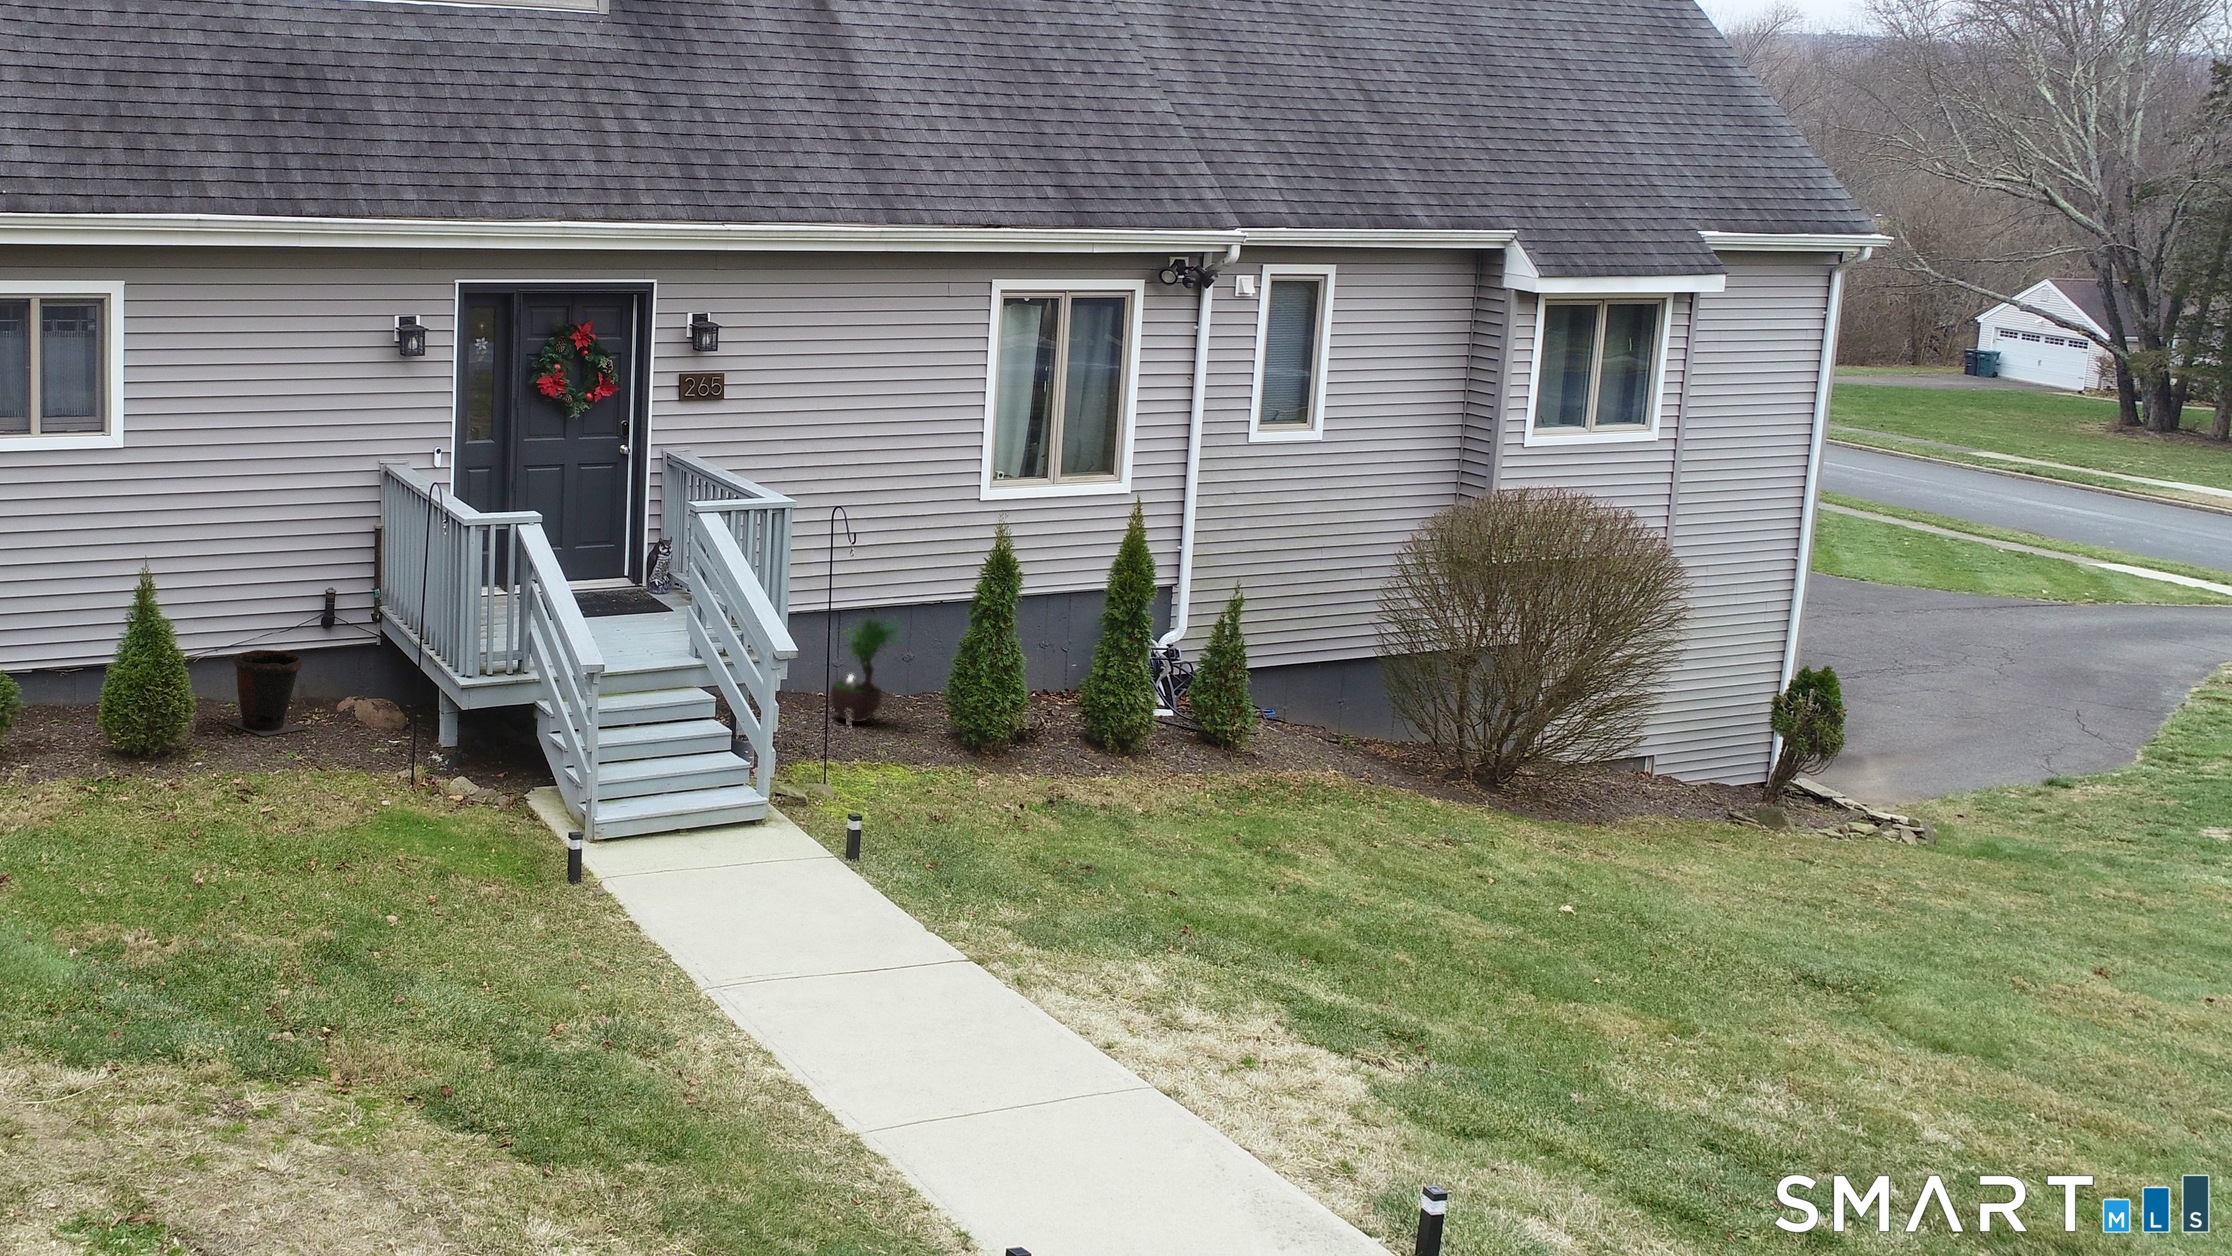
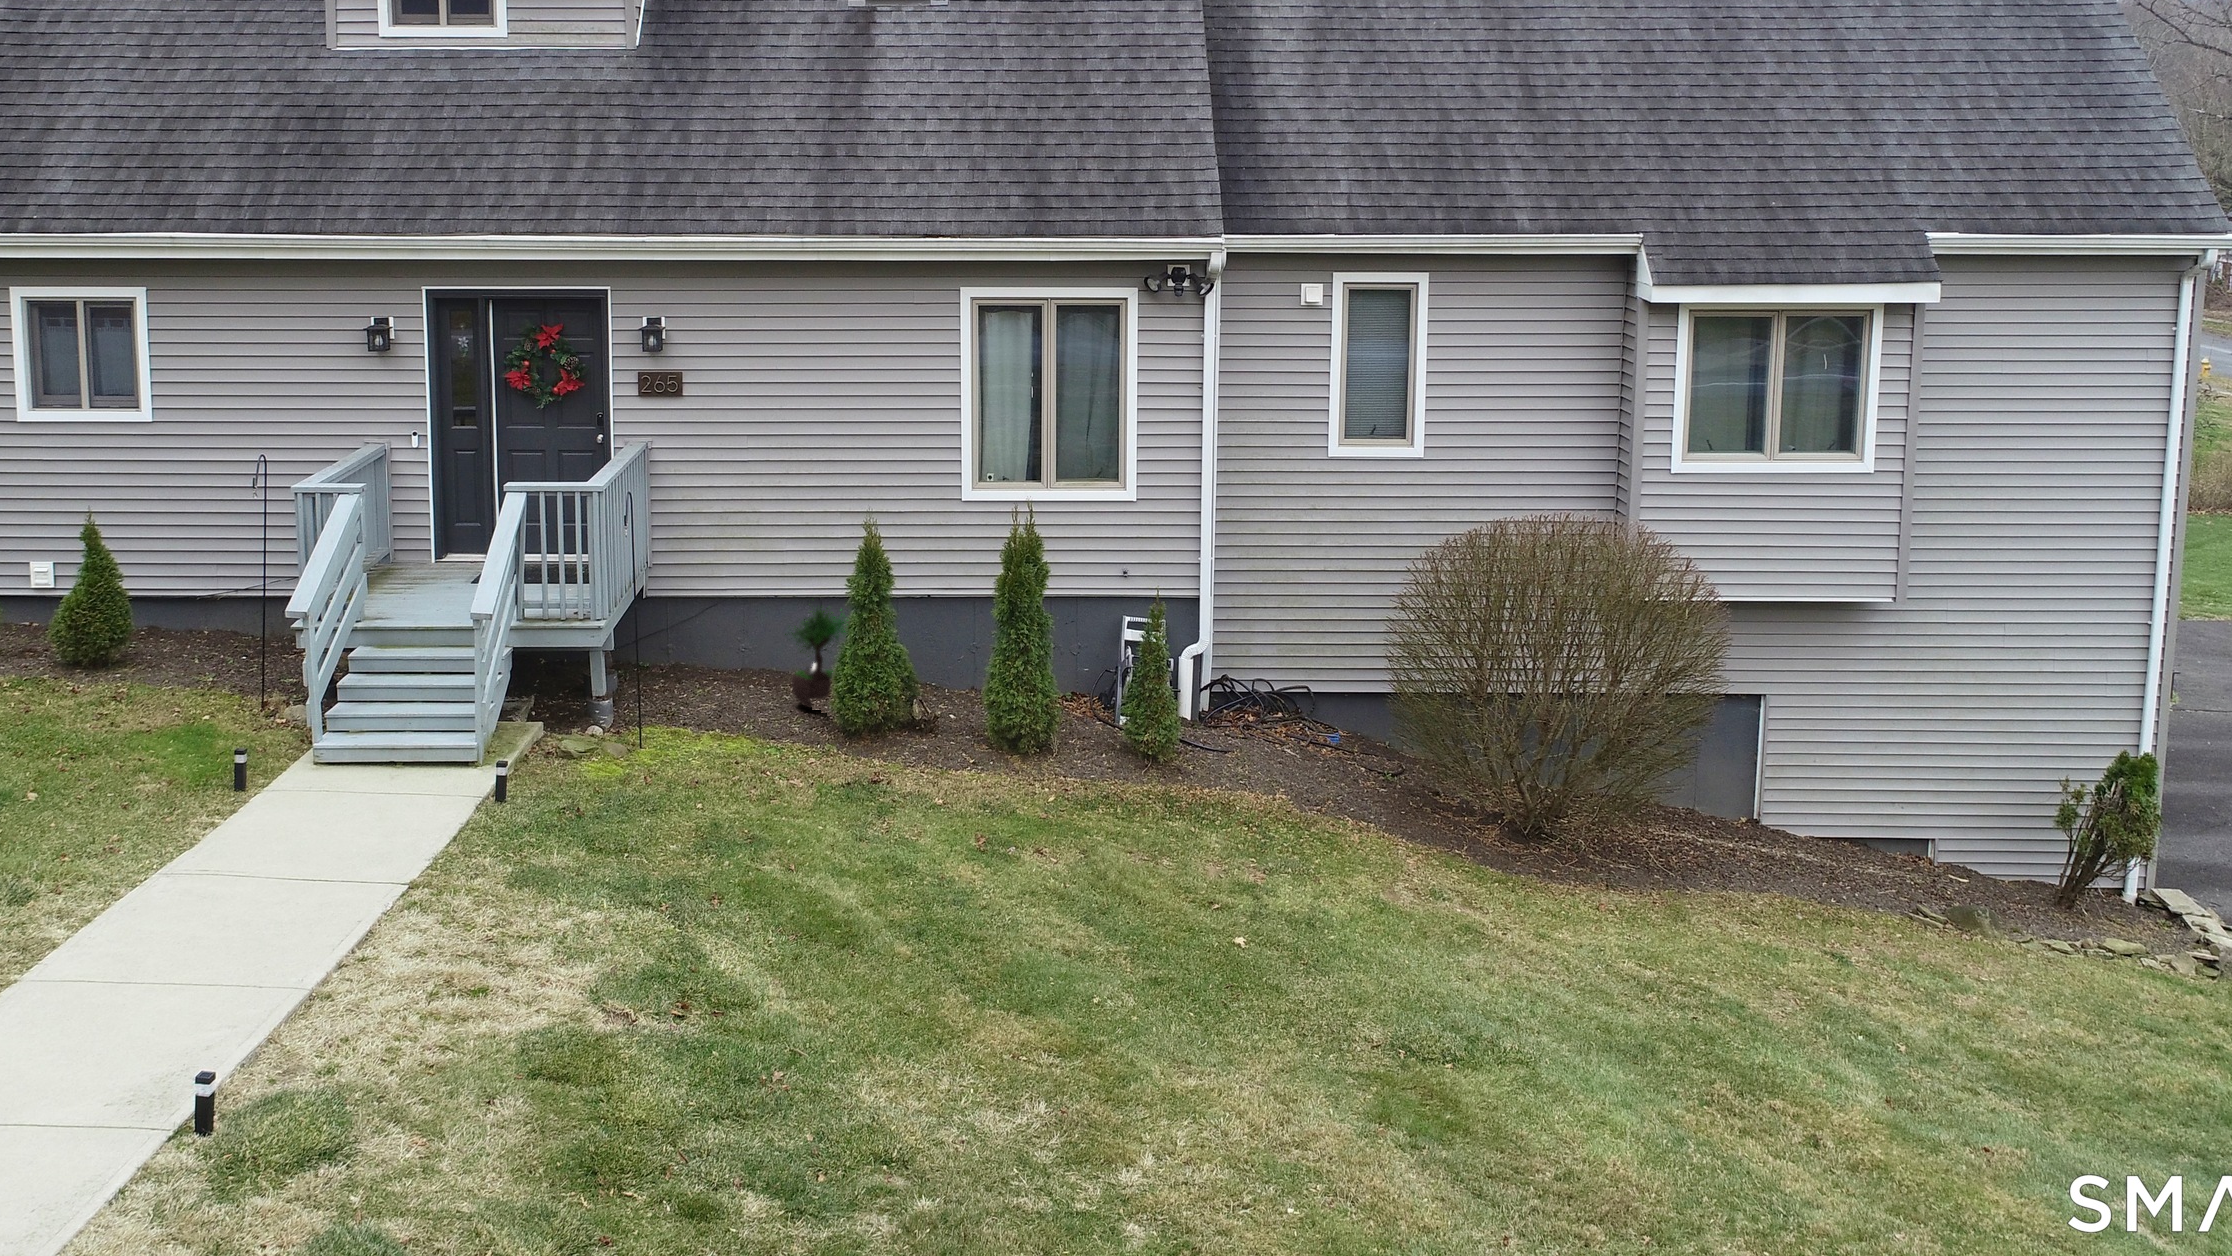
bucket: present [228,650,304,736] -> none [224,599,286,669]

